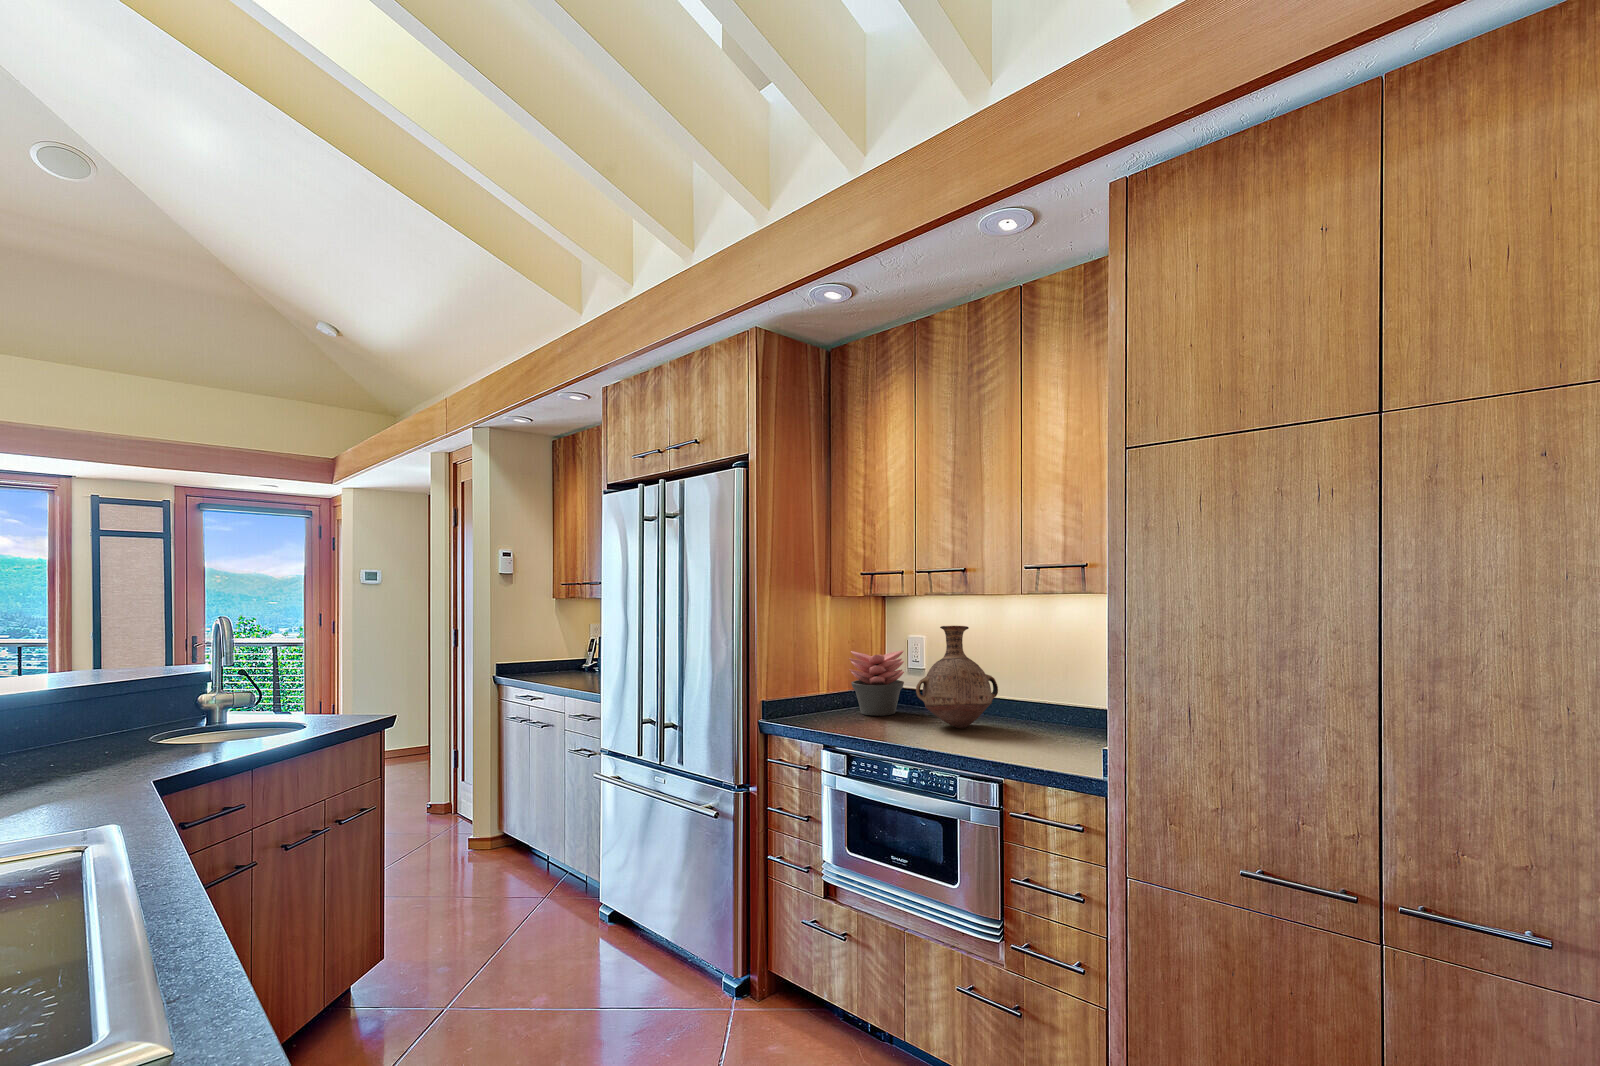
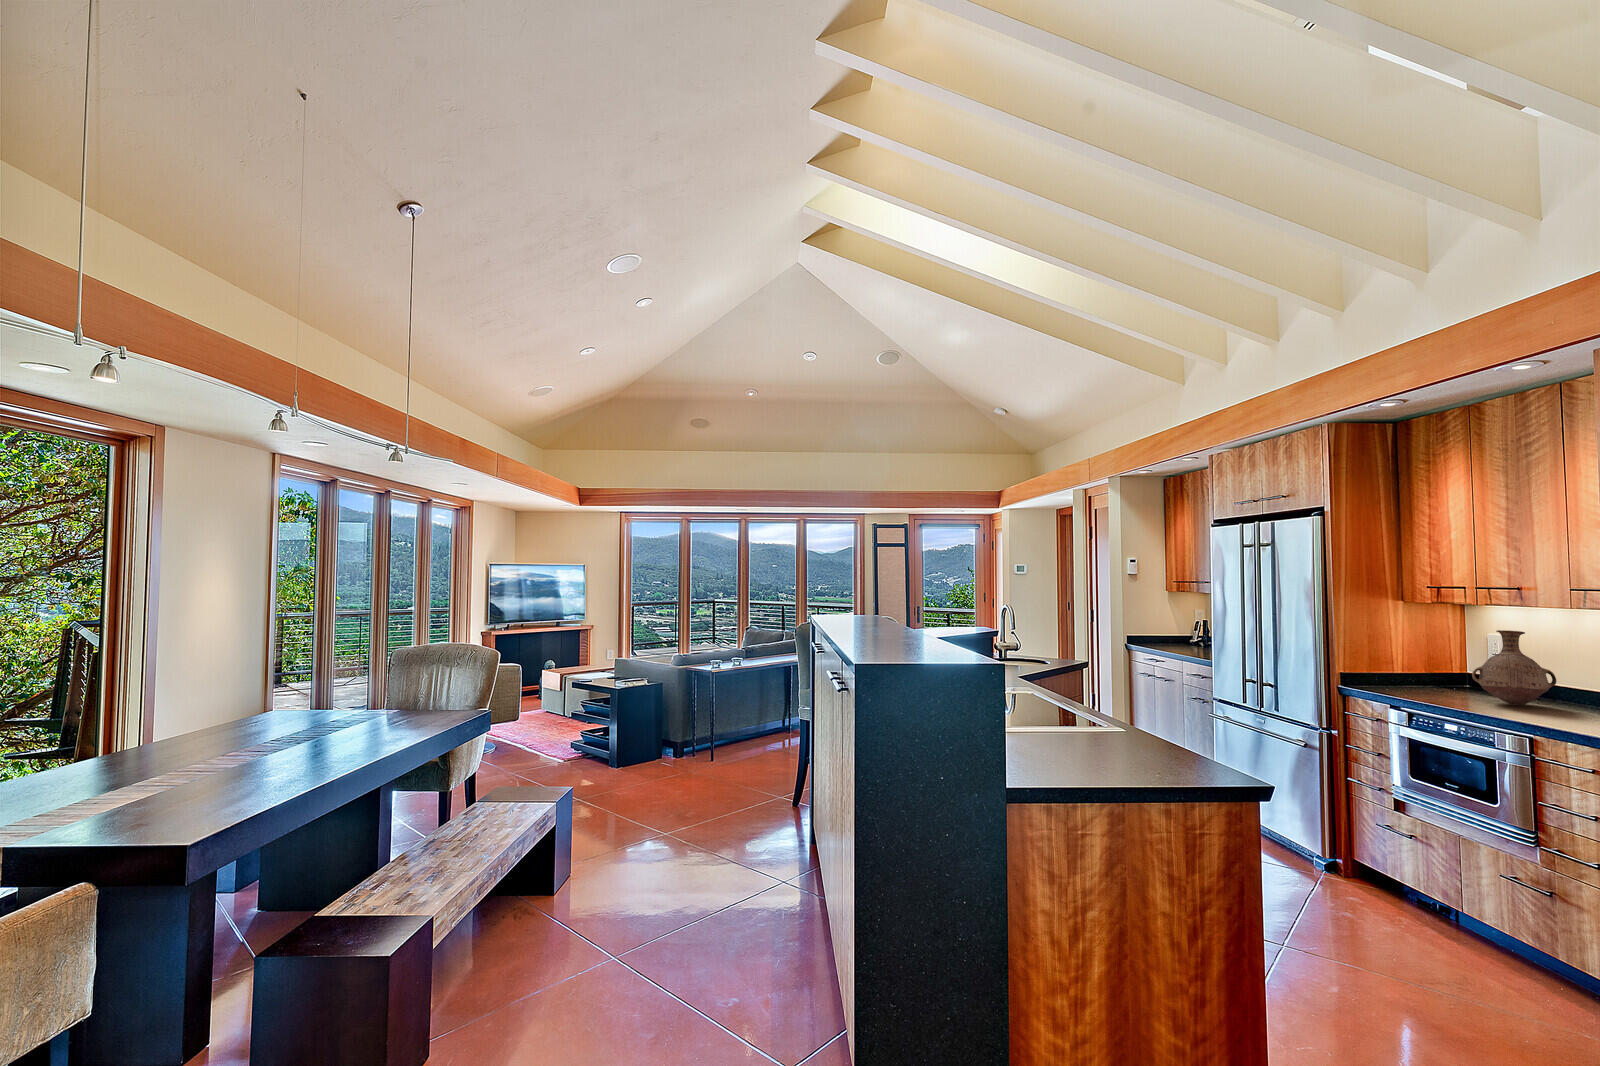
succulent plant: present [849,651,904,715] -> none [1415,644,1471,692]

